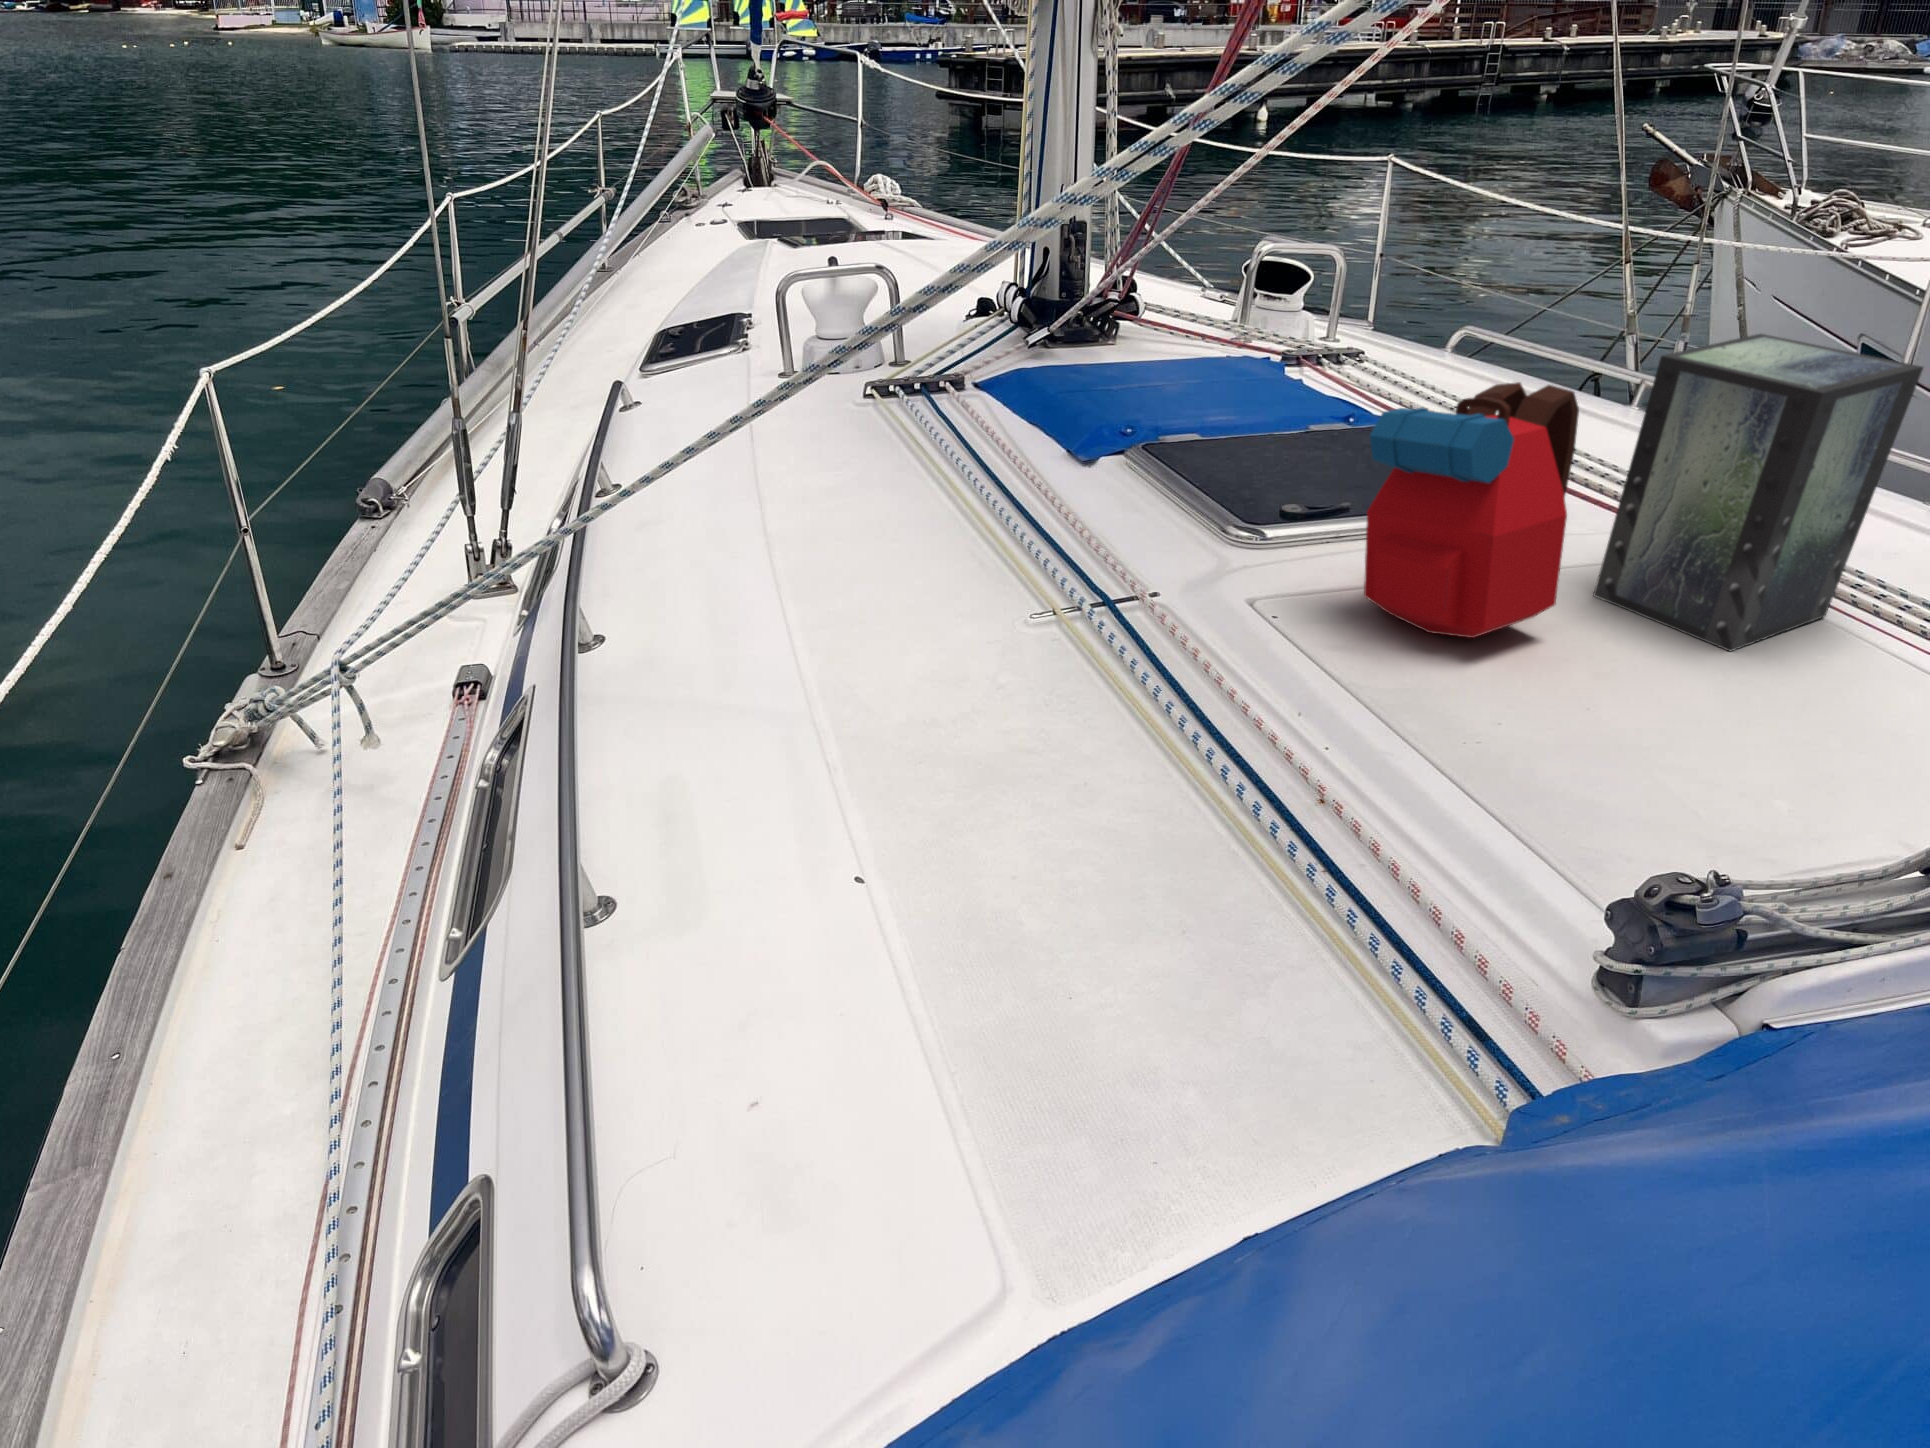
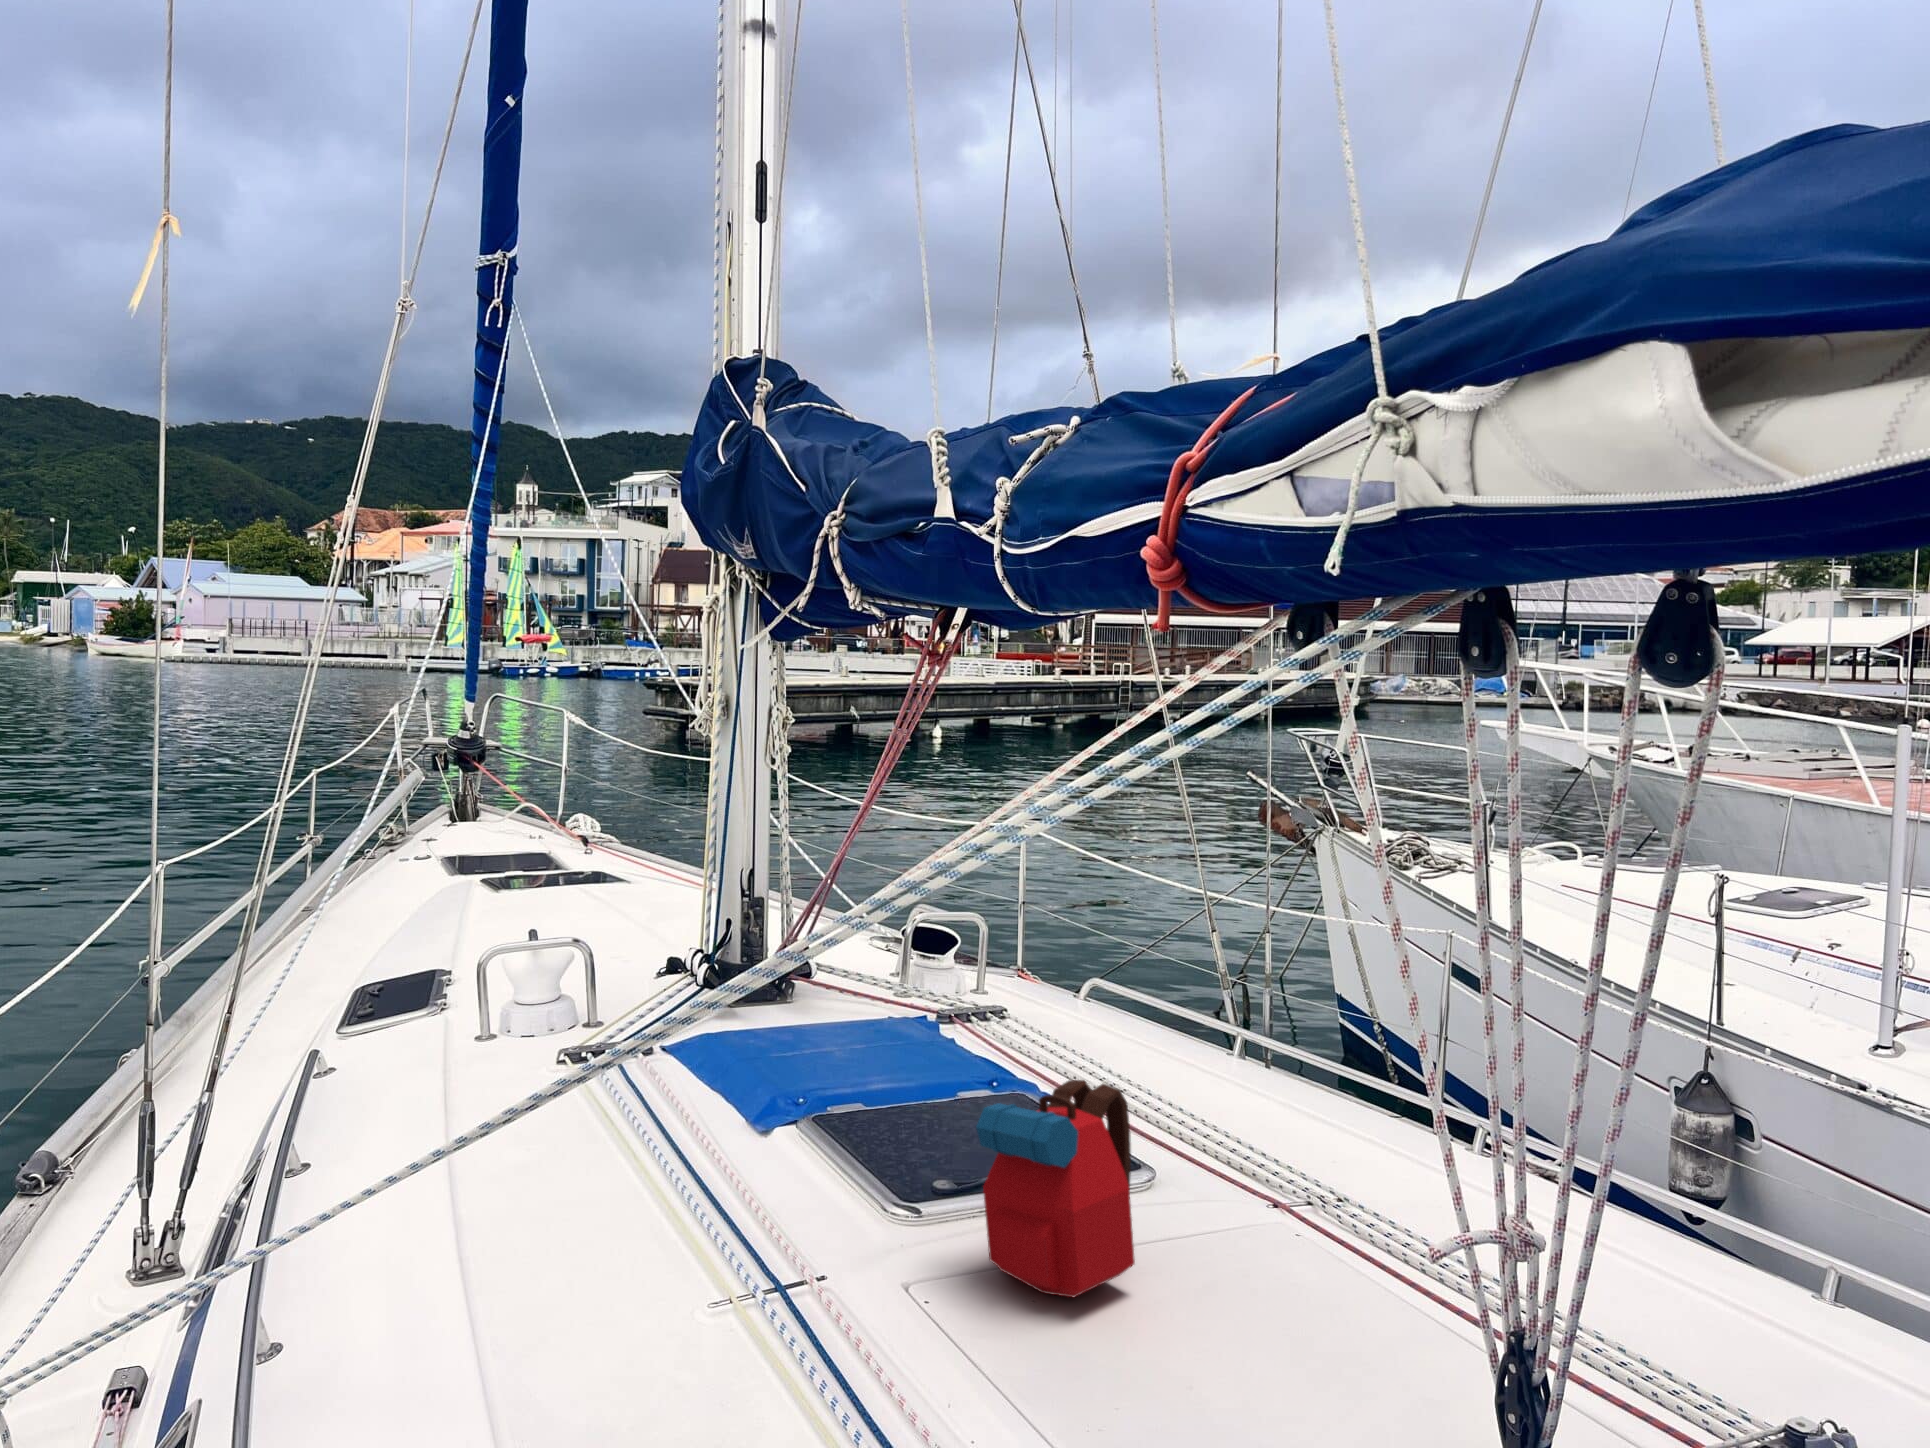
storage box: present [1593,334,1923,651] -> none [1172,1037,1350,1297]

